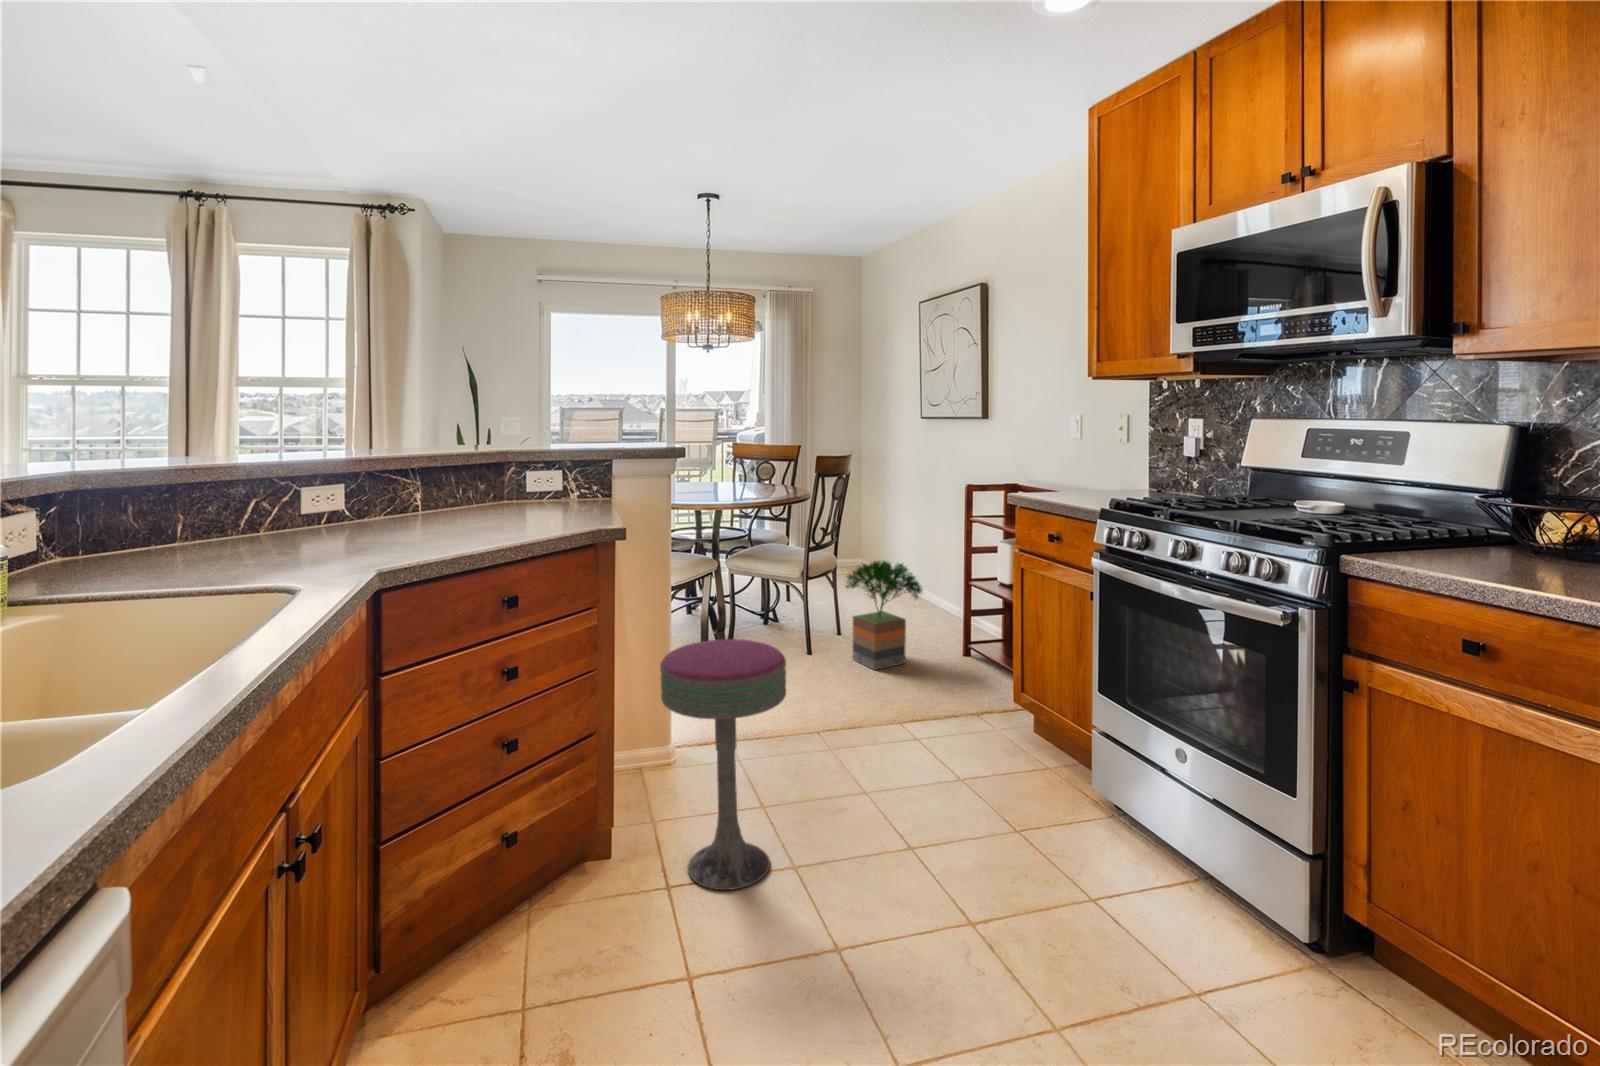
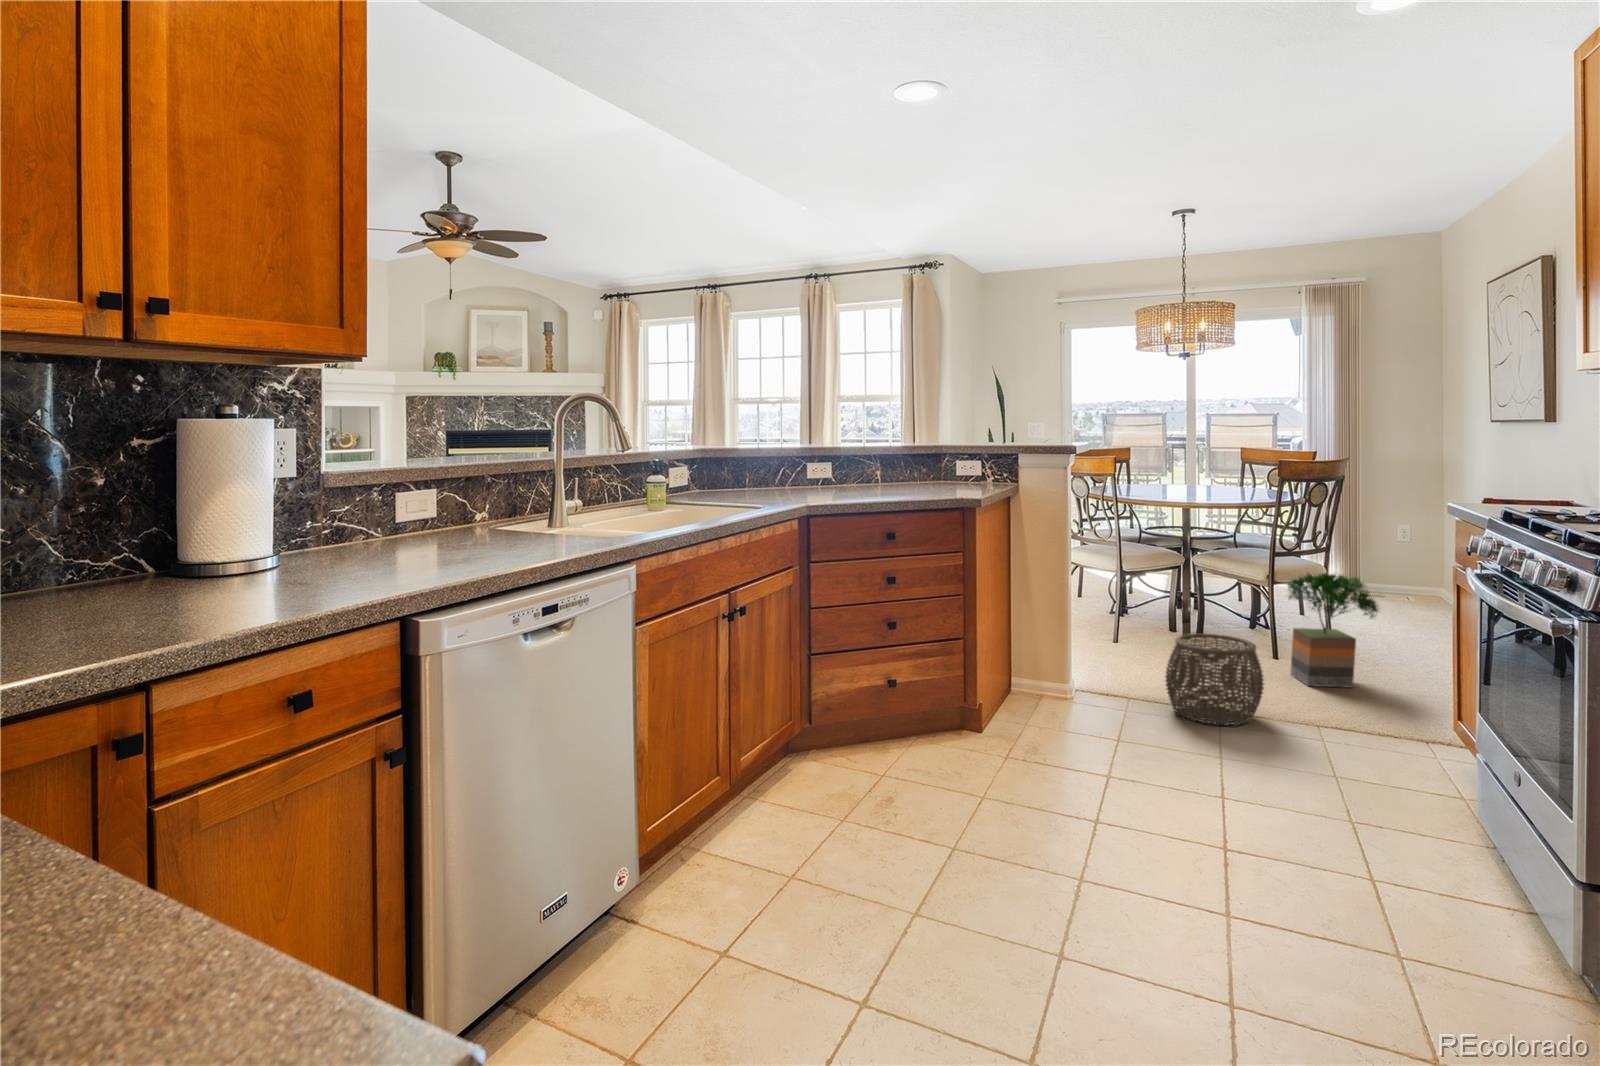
bar stool: present [660,639,786,890] -> none [996,589,1099,781]
woven basket: none [784,642,876,742] -> present [1165,634,1264,726]

